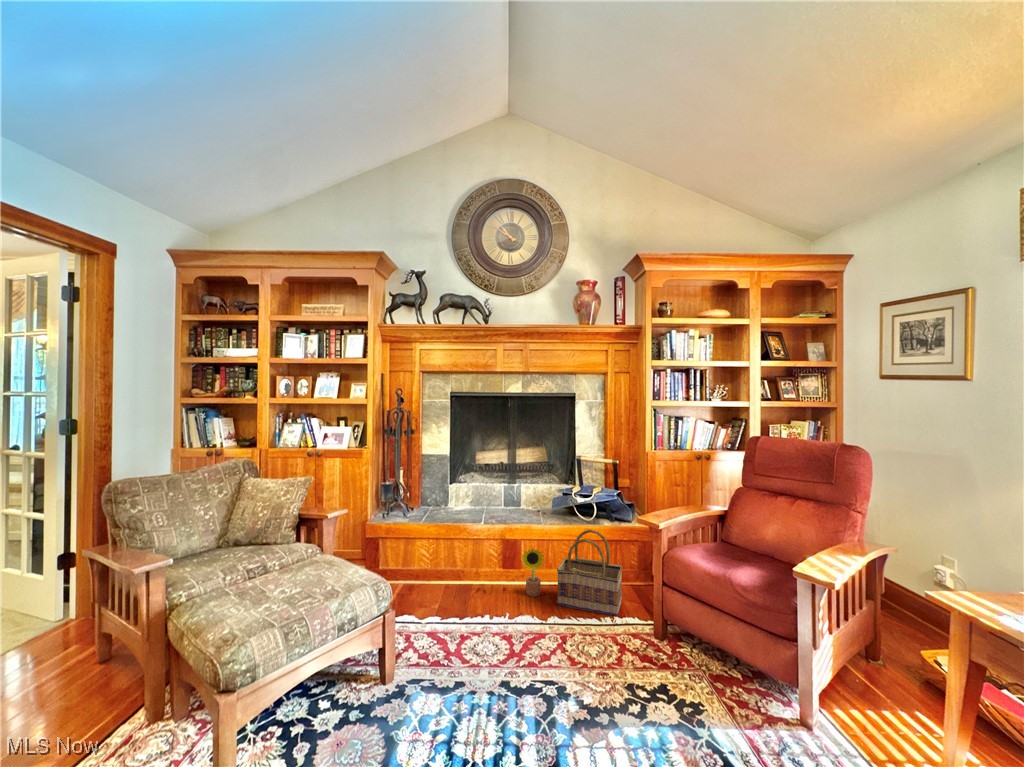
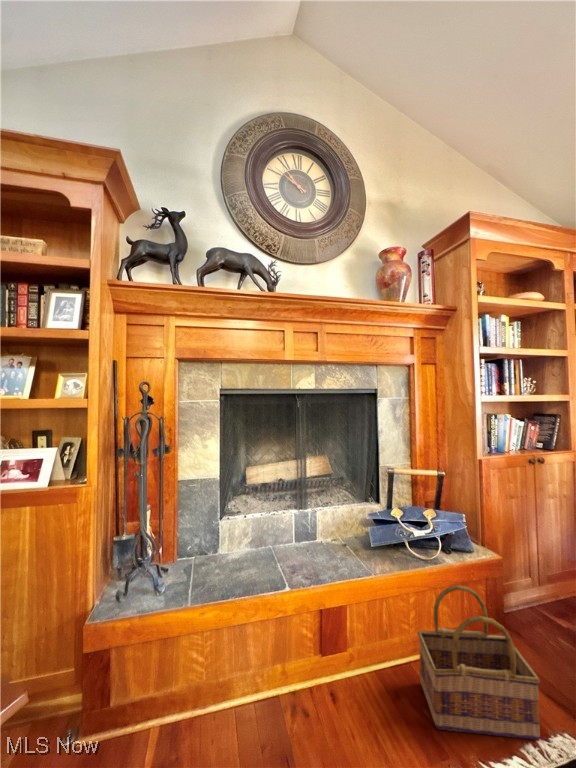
decorative plant: present [521,548,545,596] -> none [368,634,407,709]

